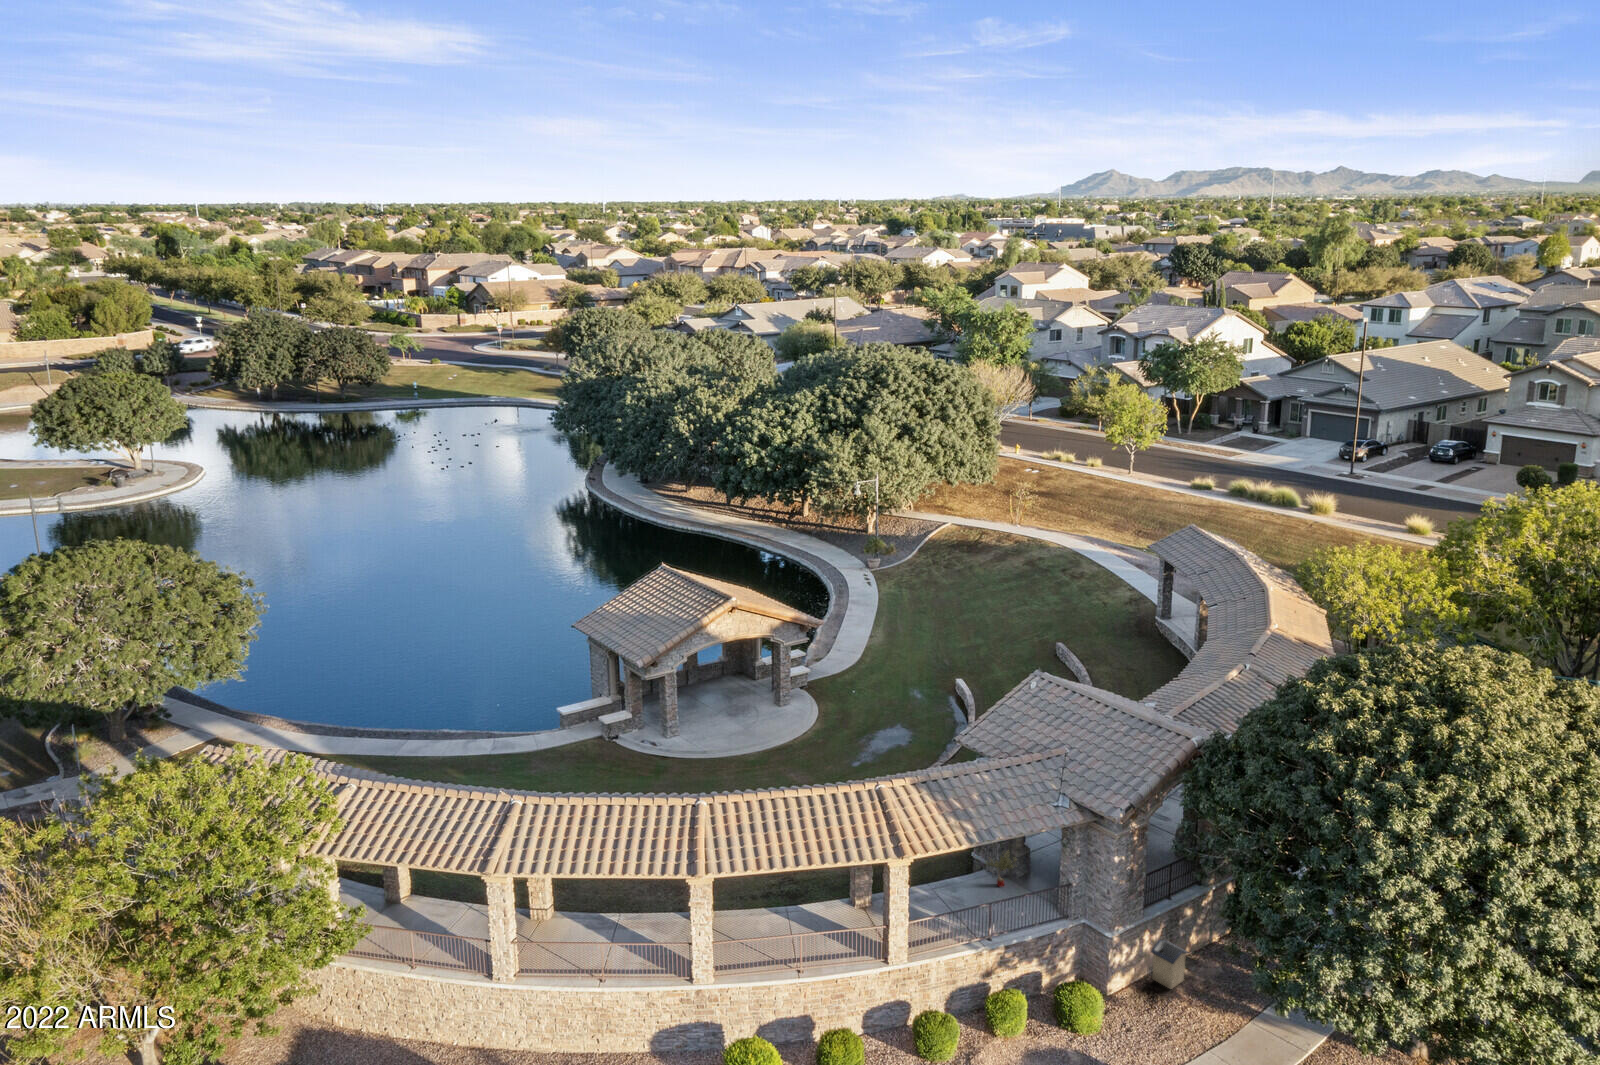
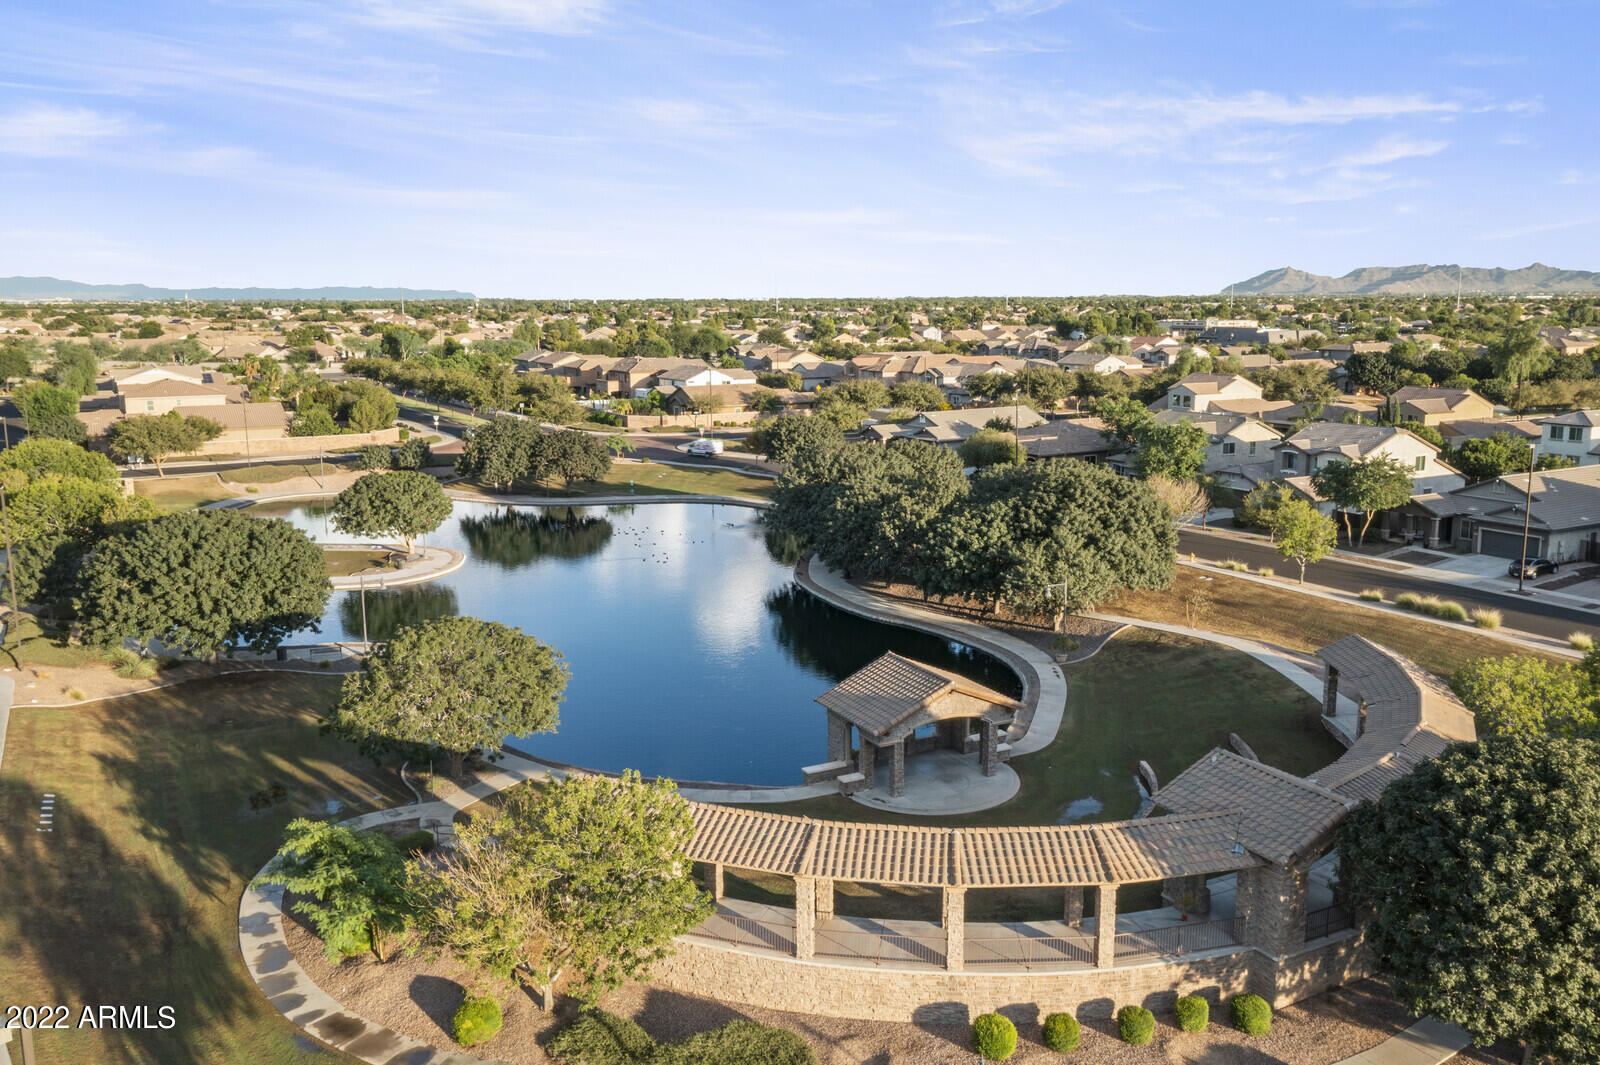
trash can: present [1151,940,1189,989] -> none [1309,968,1342,1008]

